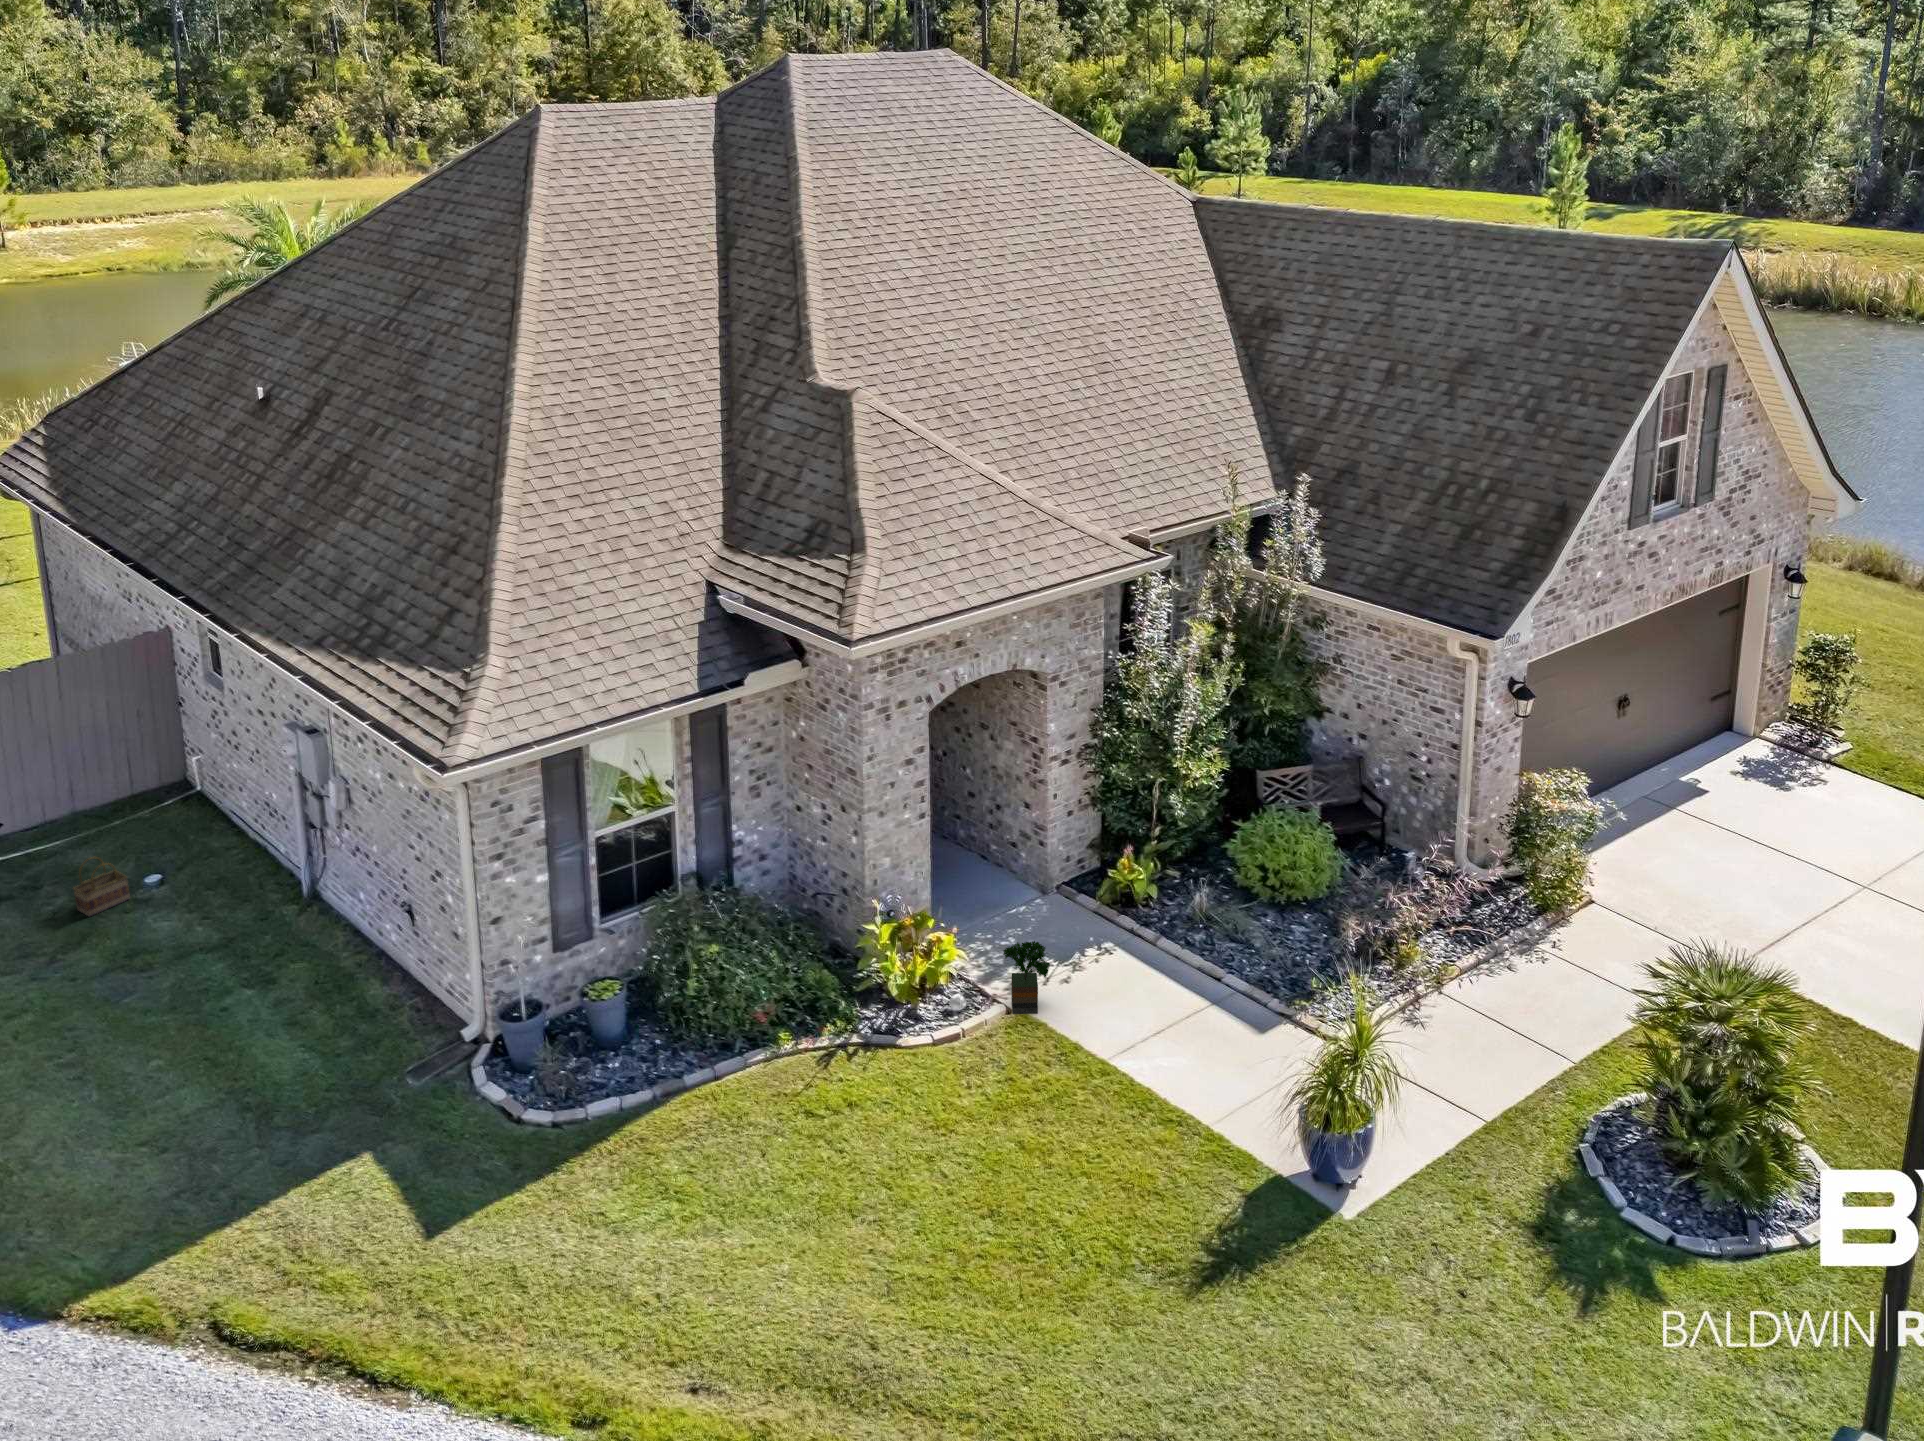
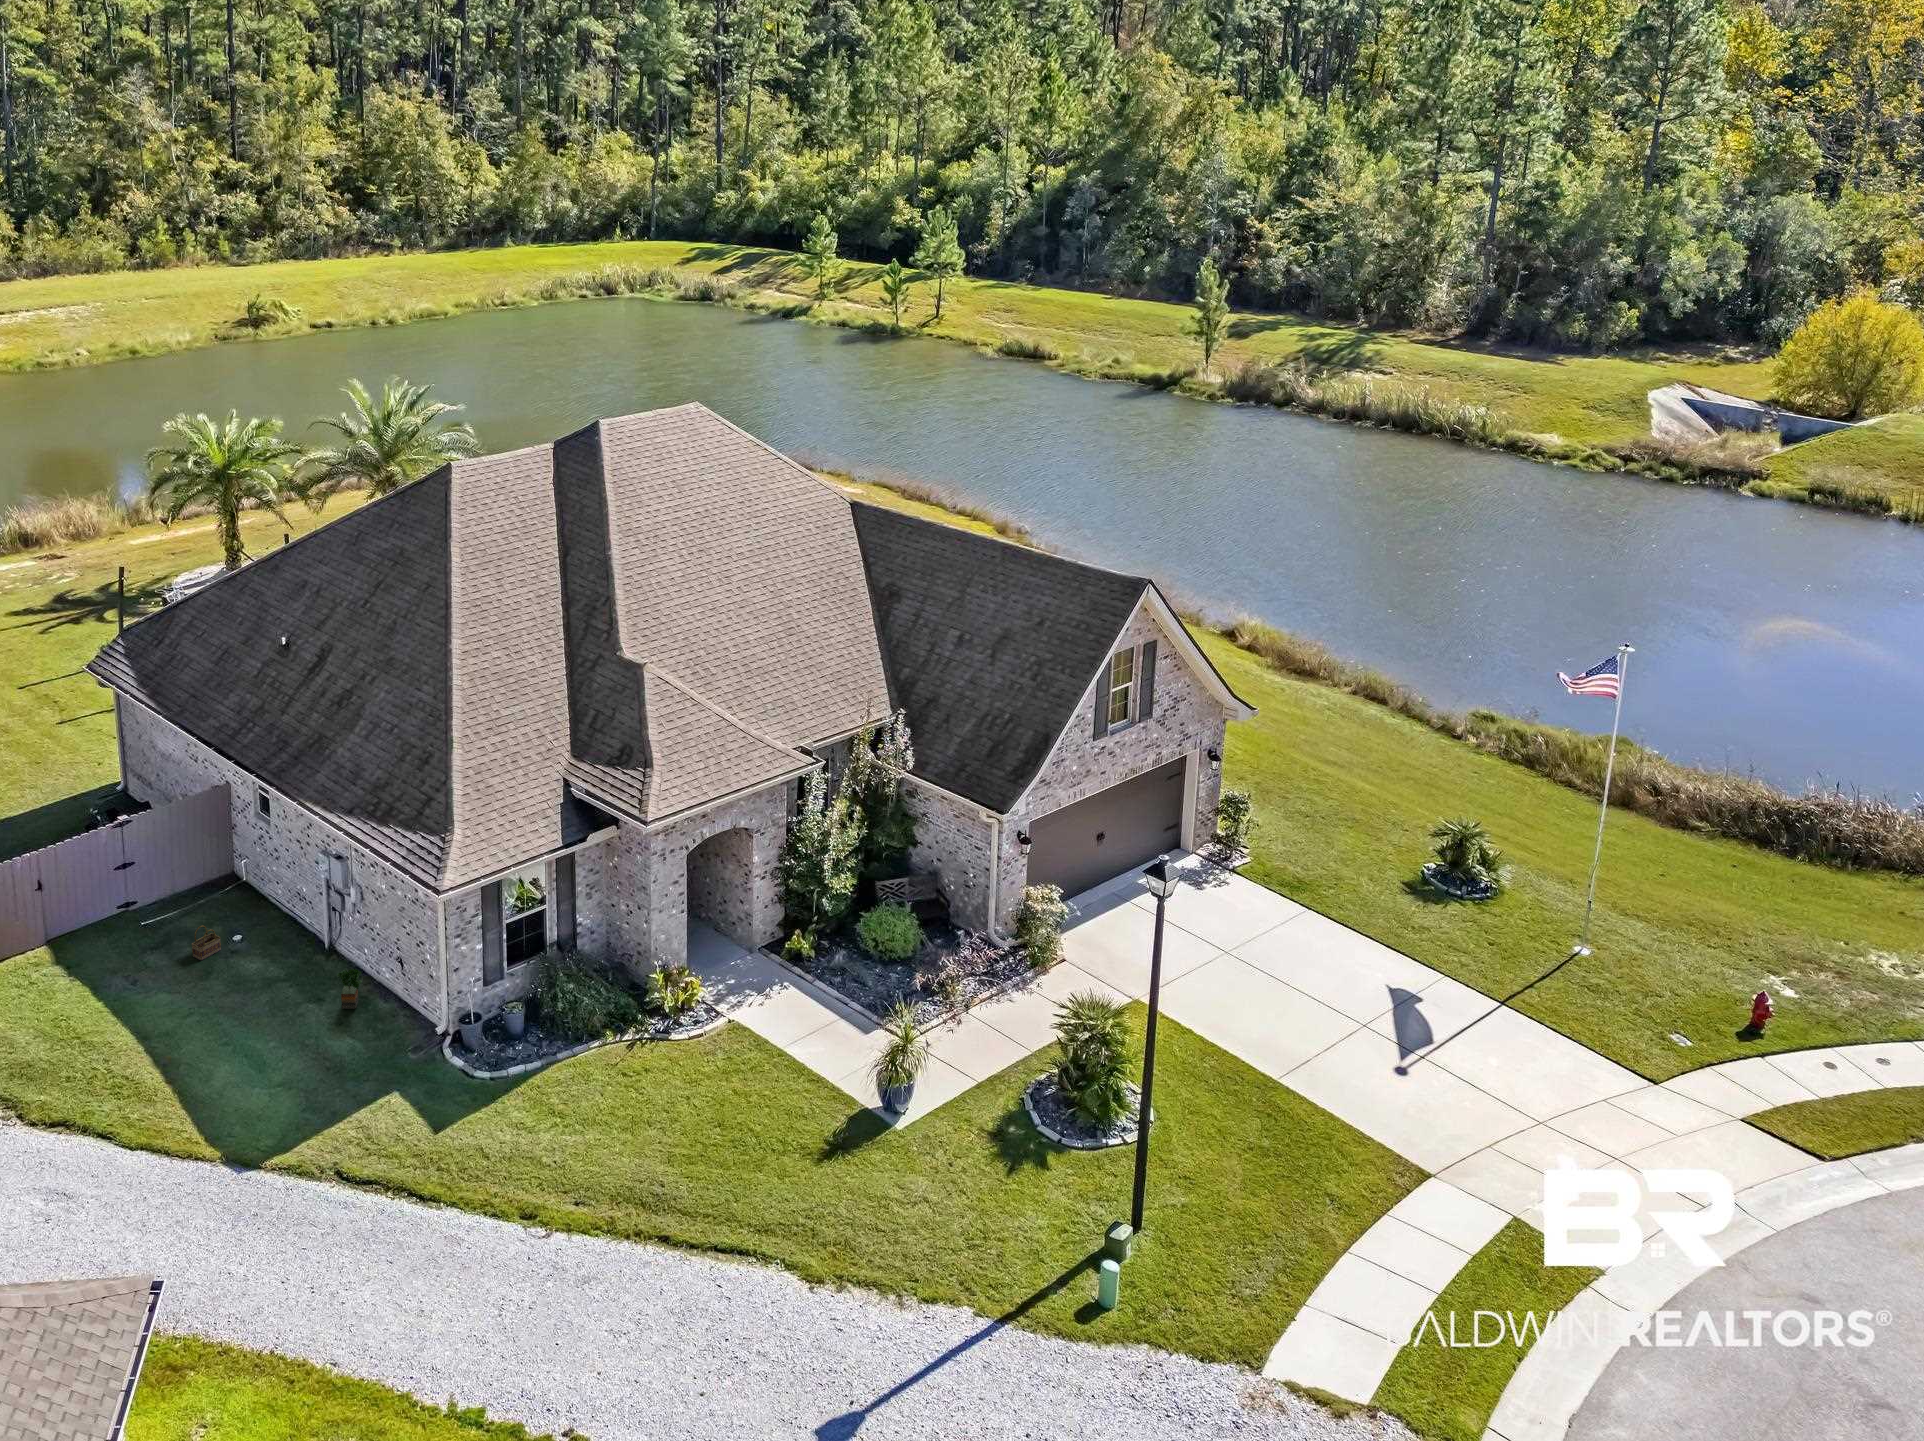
potted tree: present [1003,941,1050,1014] -> present [337,969,362,1009]

